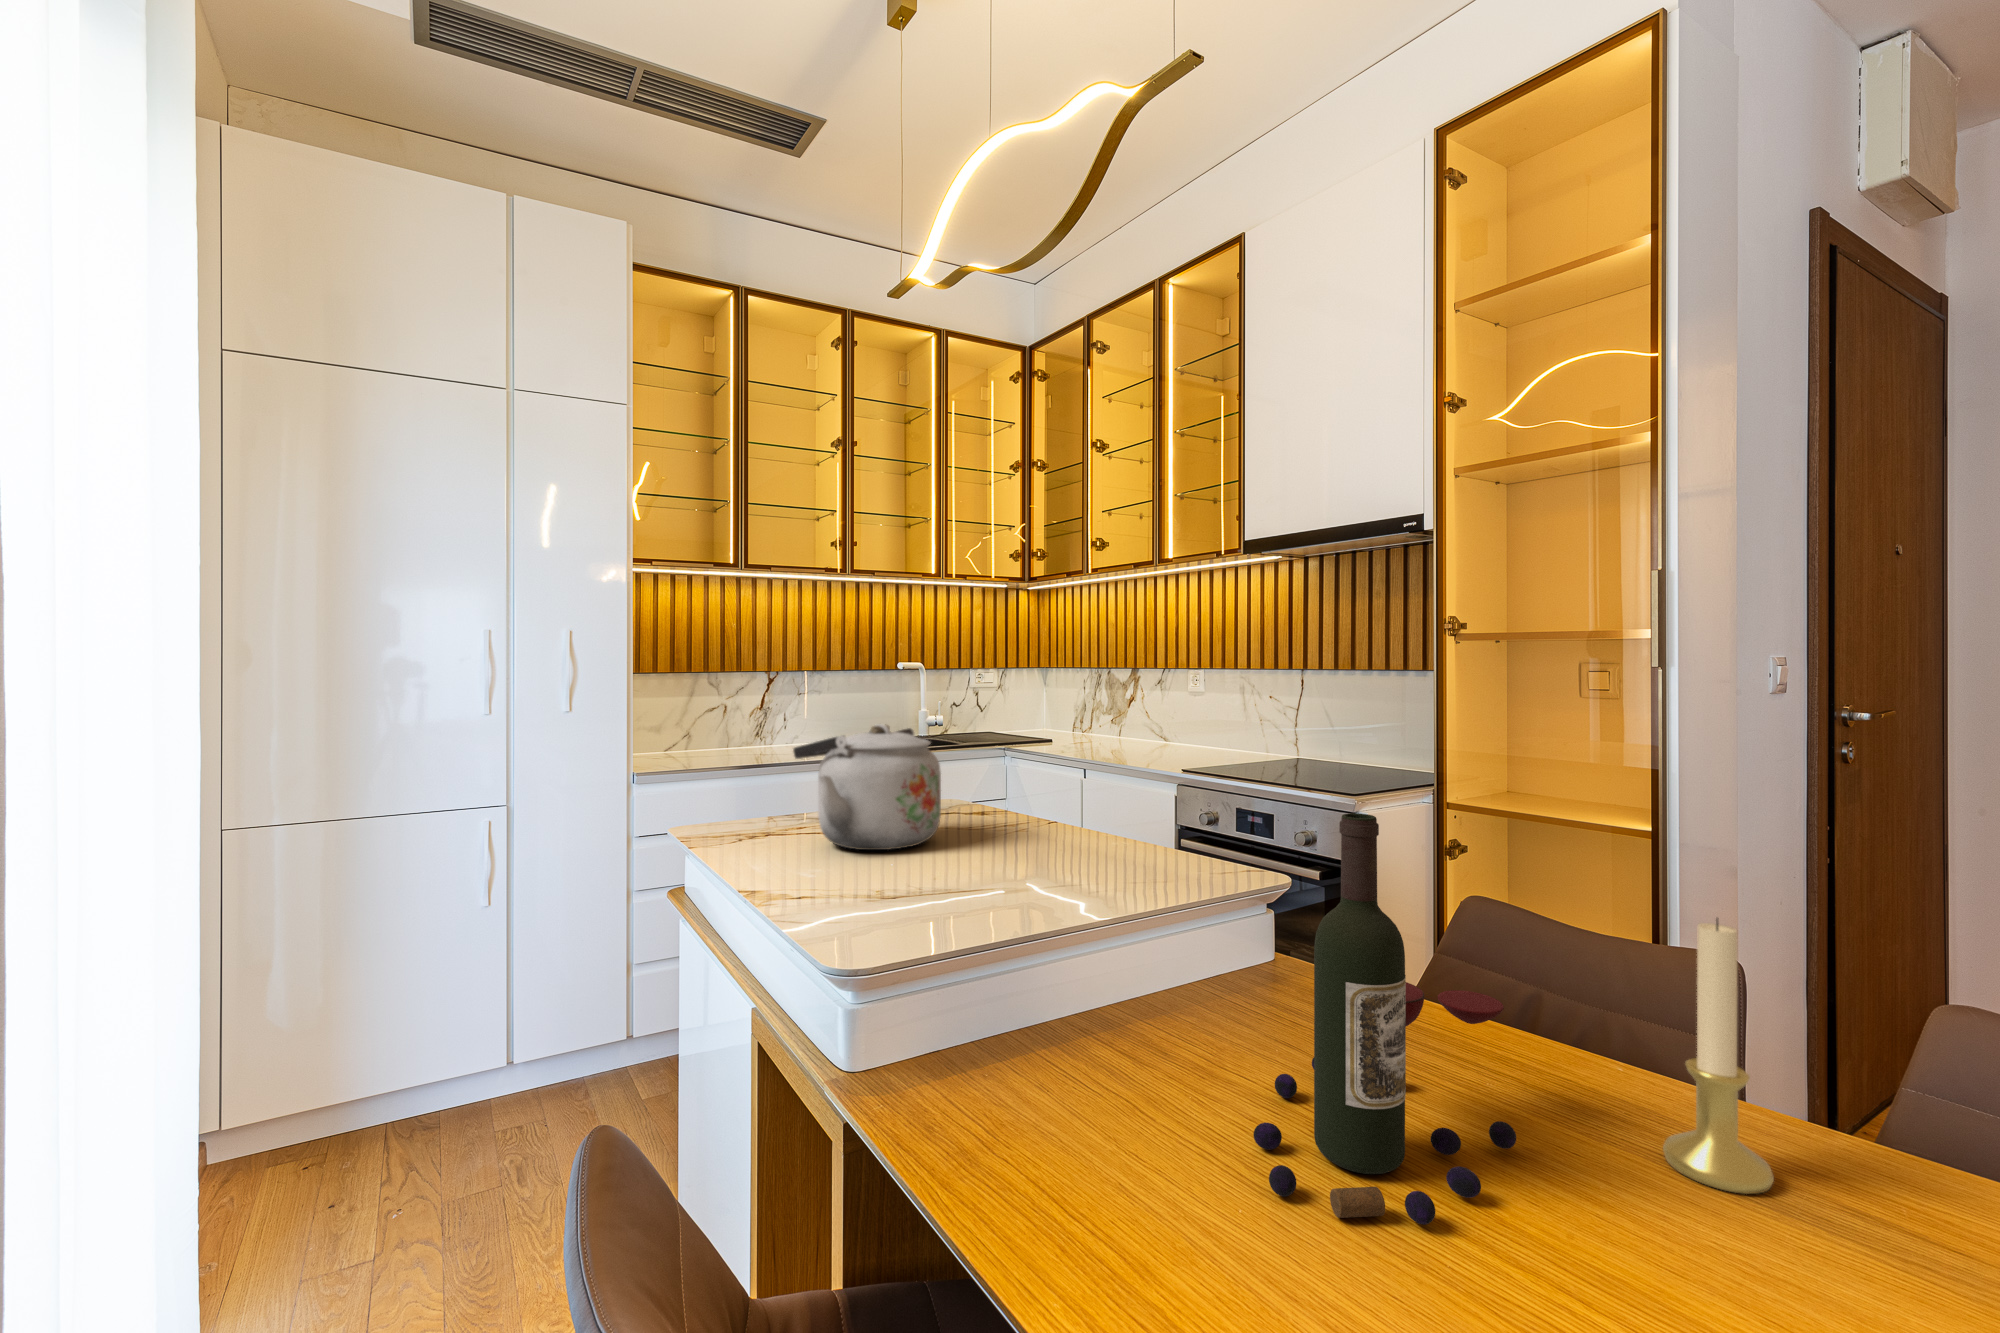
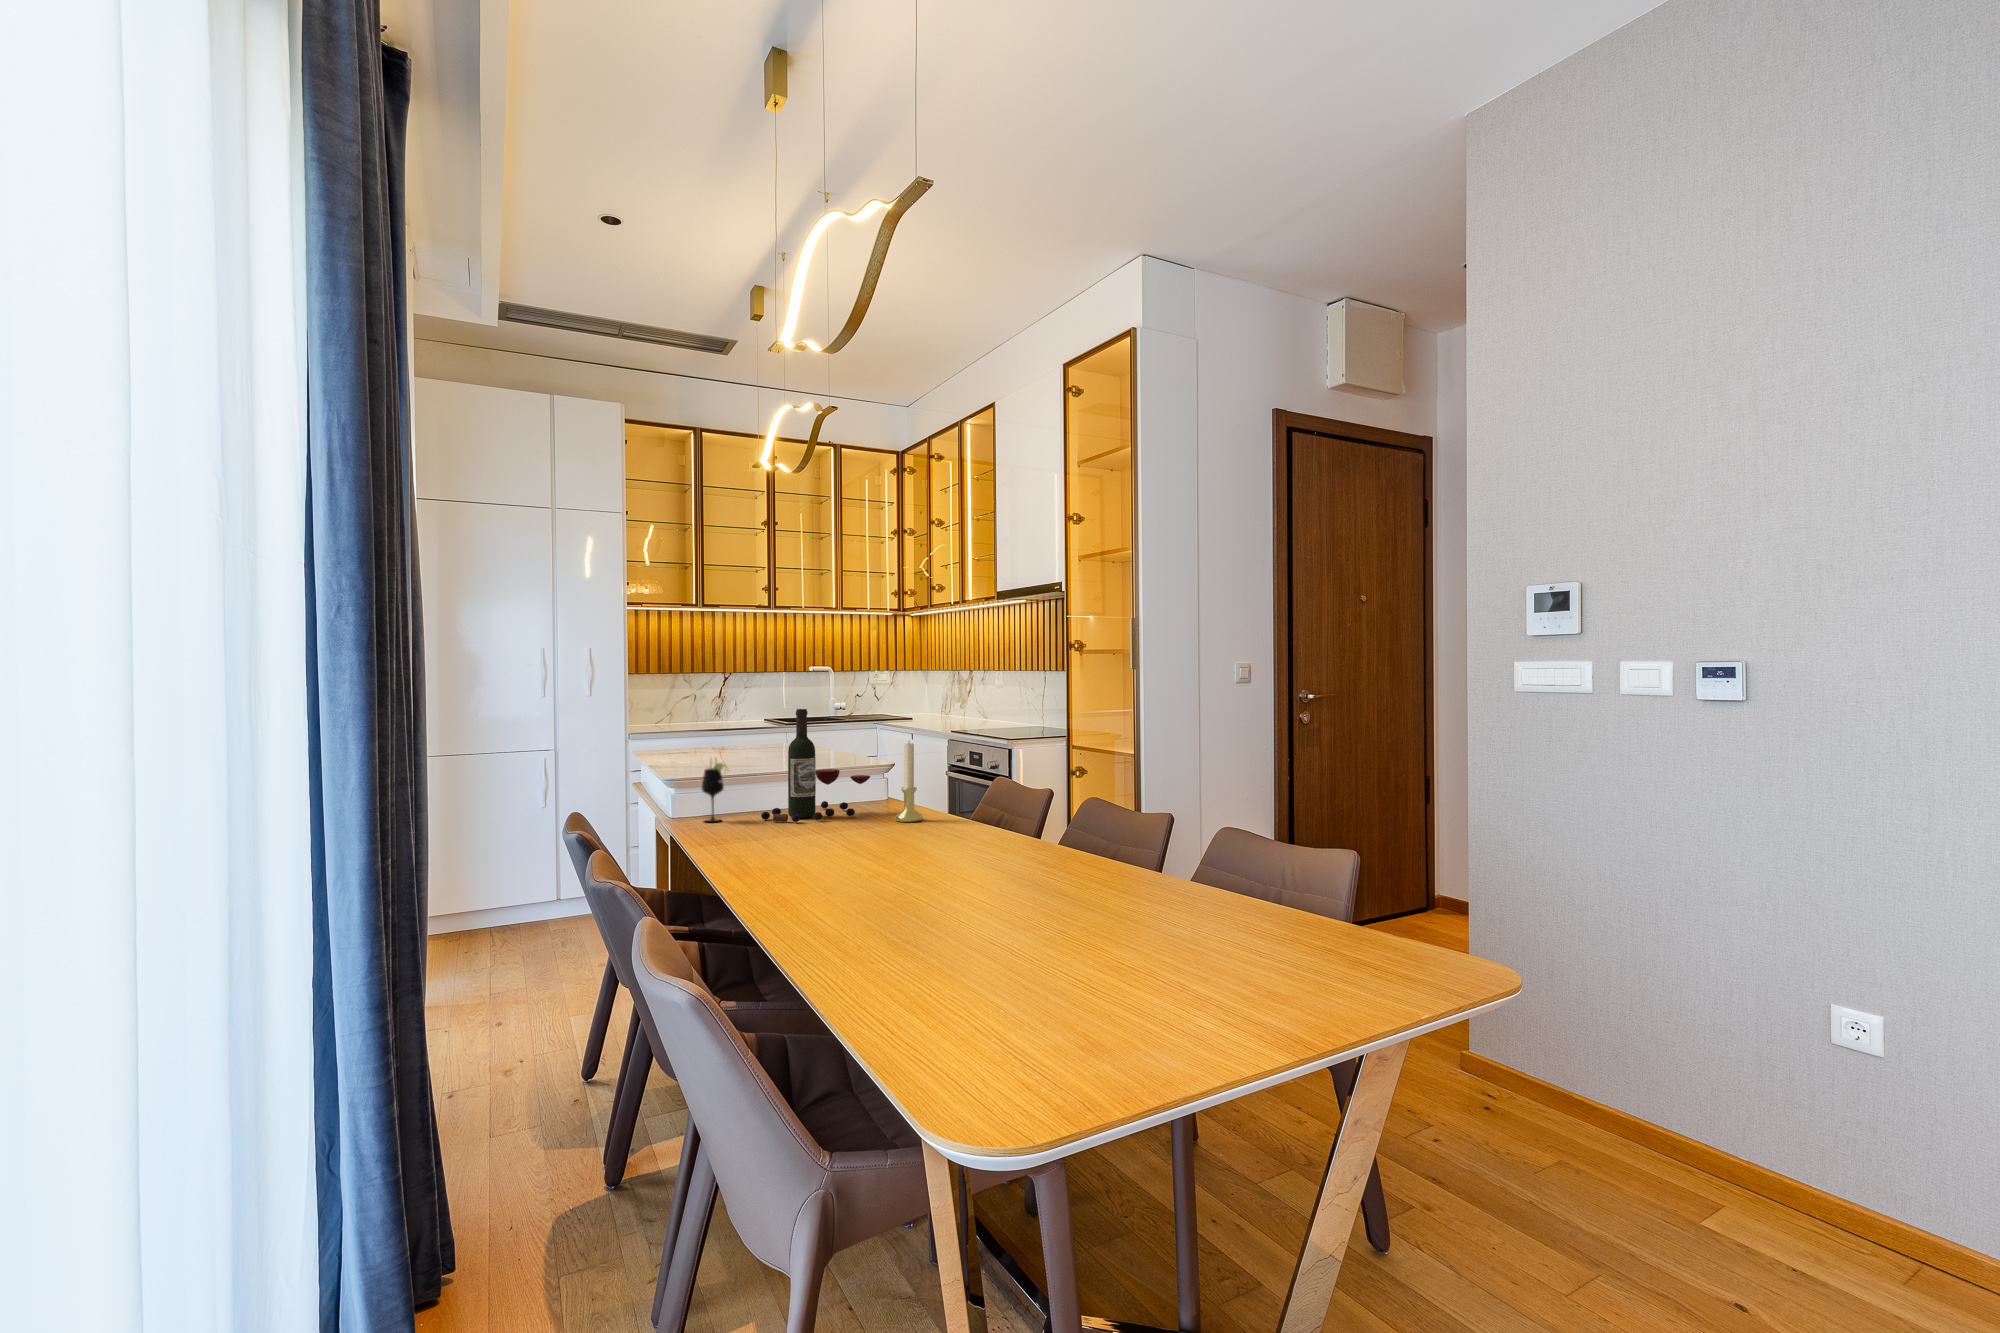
kettle: present [793,724,941,850] -> none [684,694,757,753]
wine glass: none [1091,1008,1181,1243] -> present [702,763,724,822]

